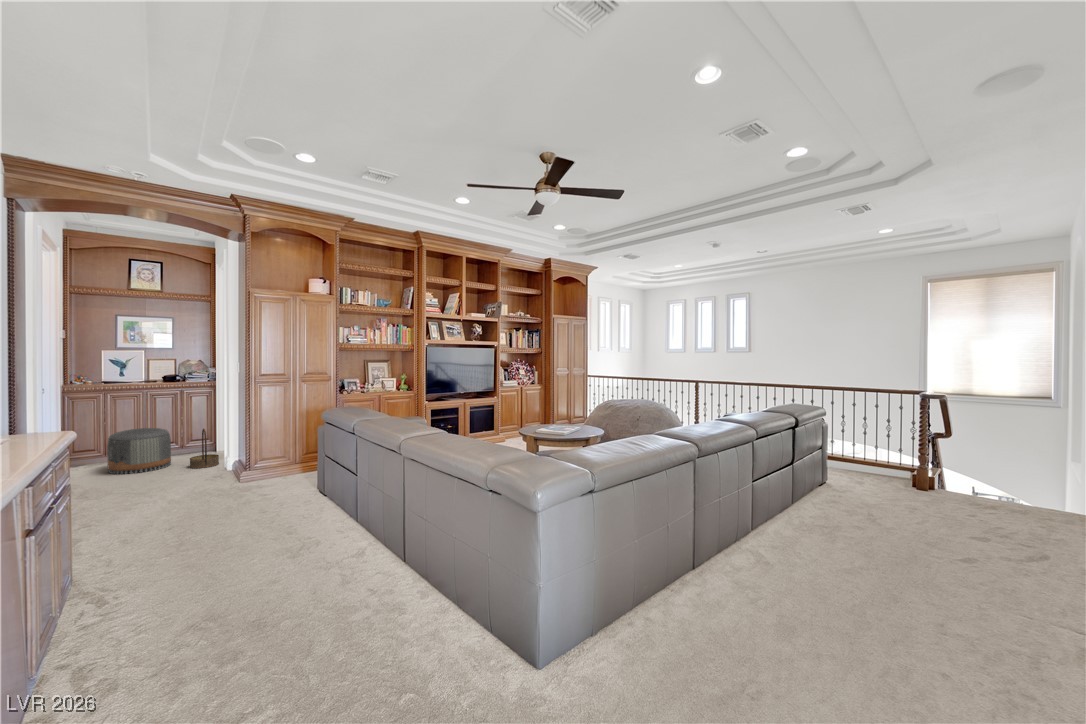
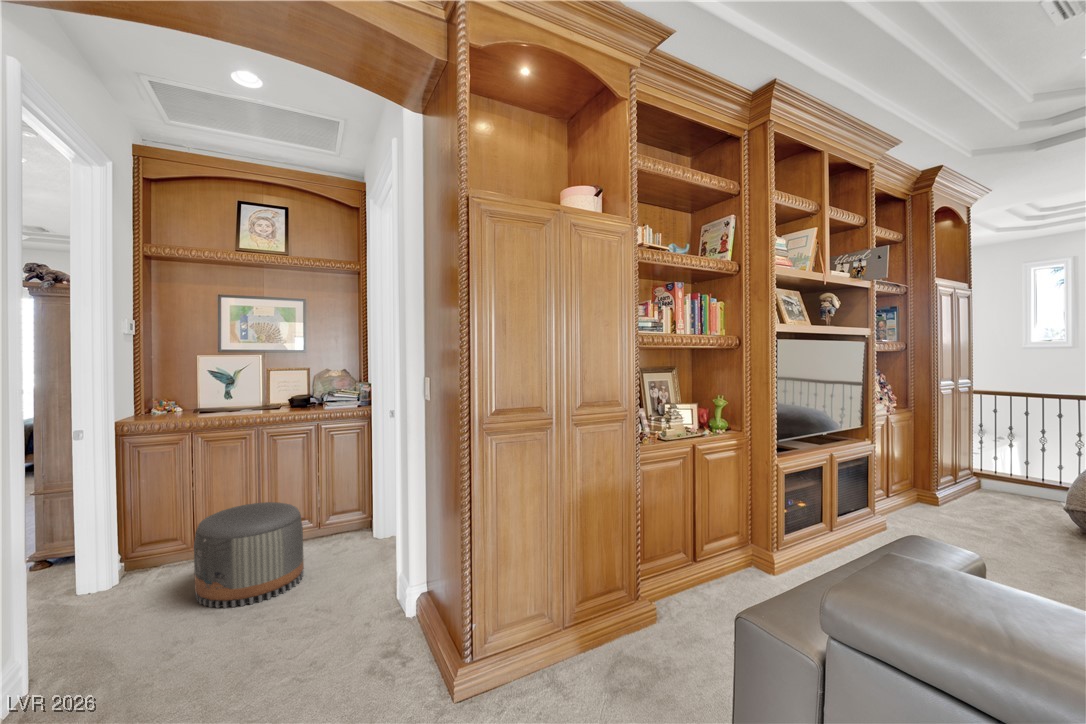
basket: present [190,429,219,468] -> none [336,509,388,596]

